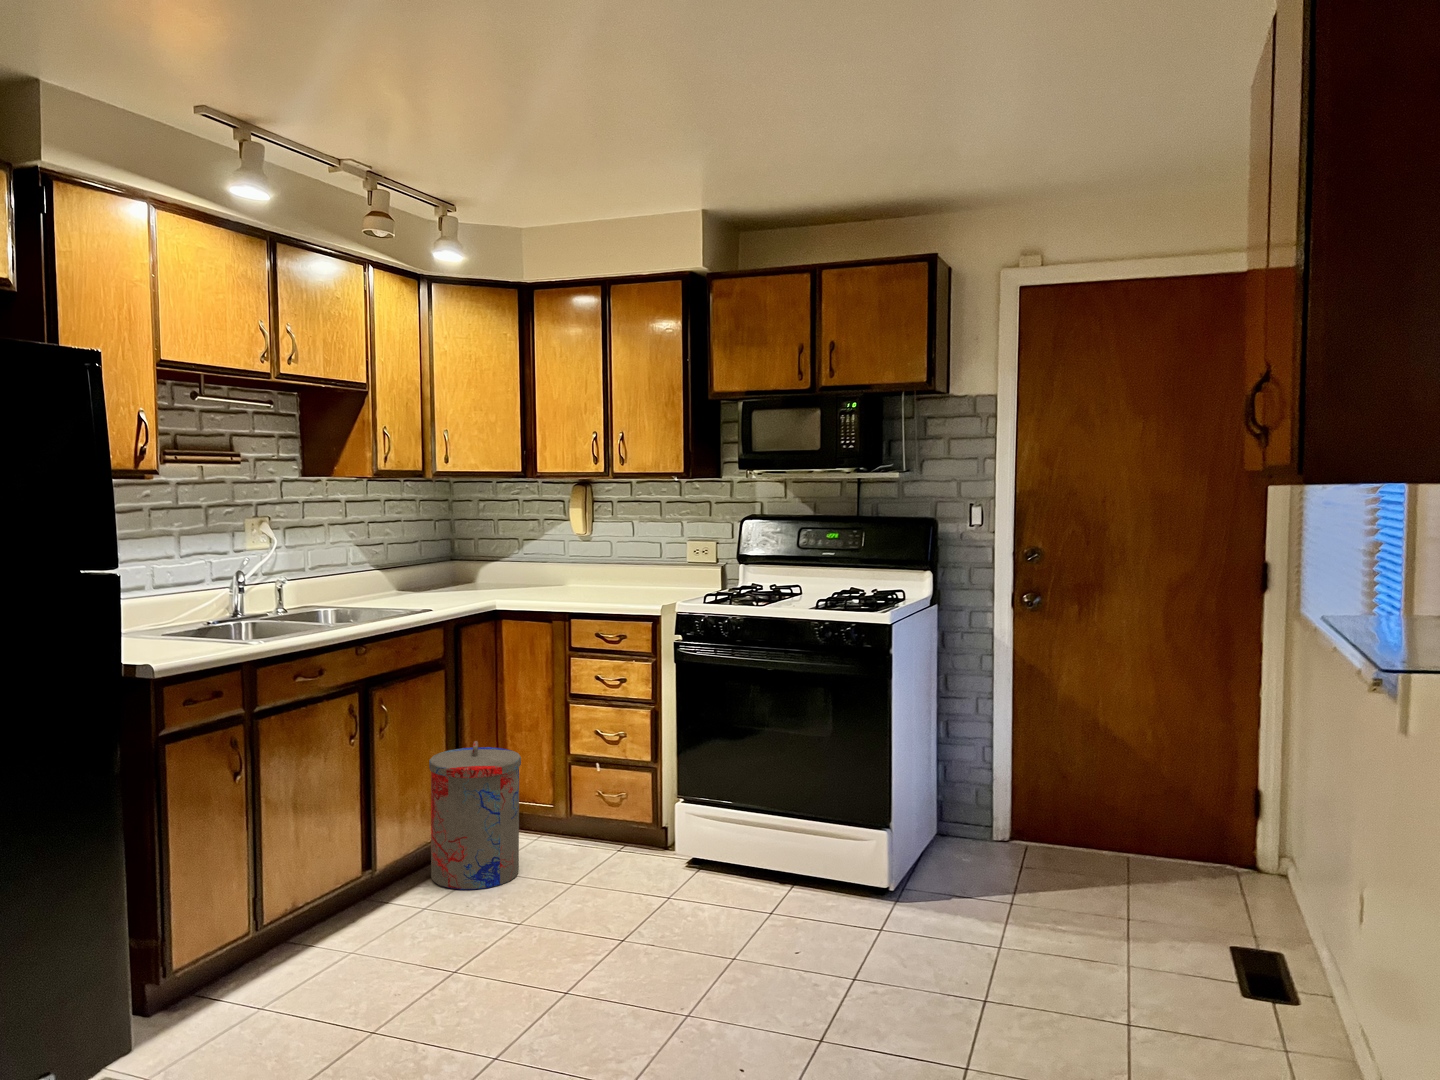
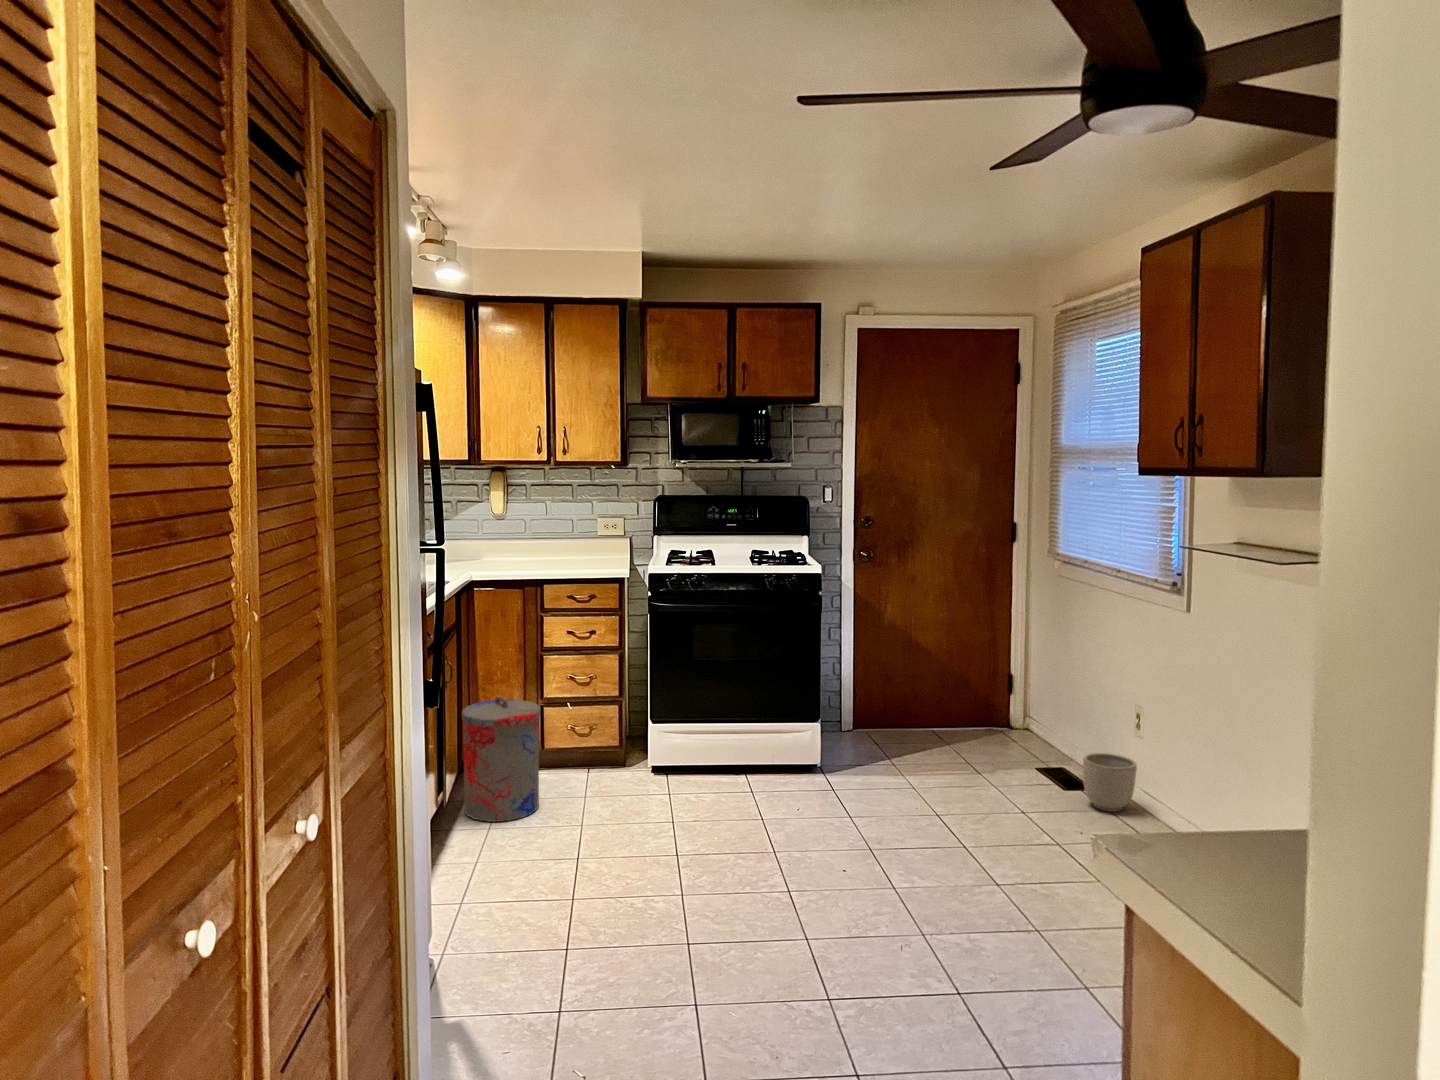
planter: none [1226,941,1319,1046] -> present [1083,753,1137,812]

